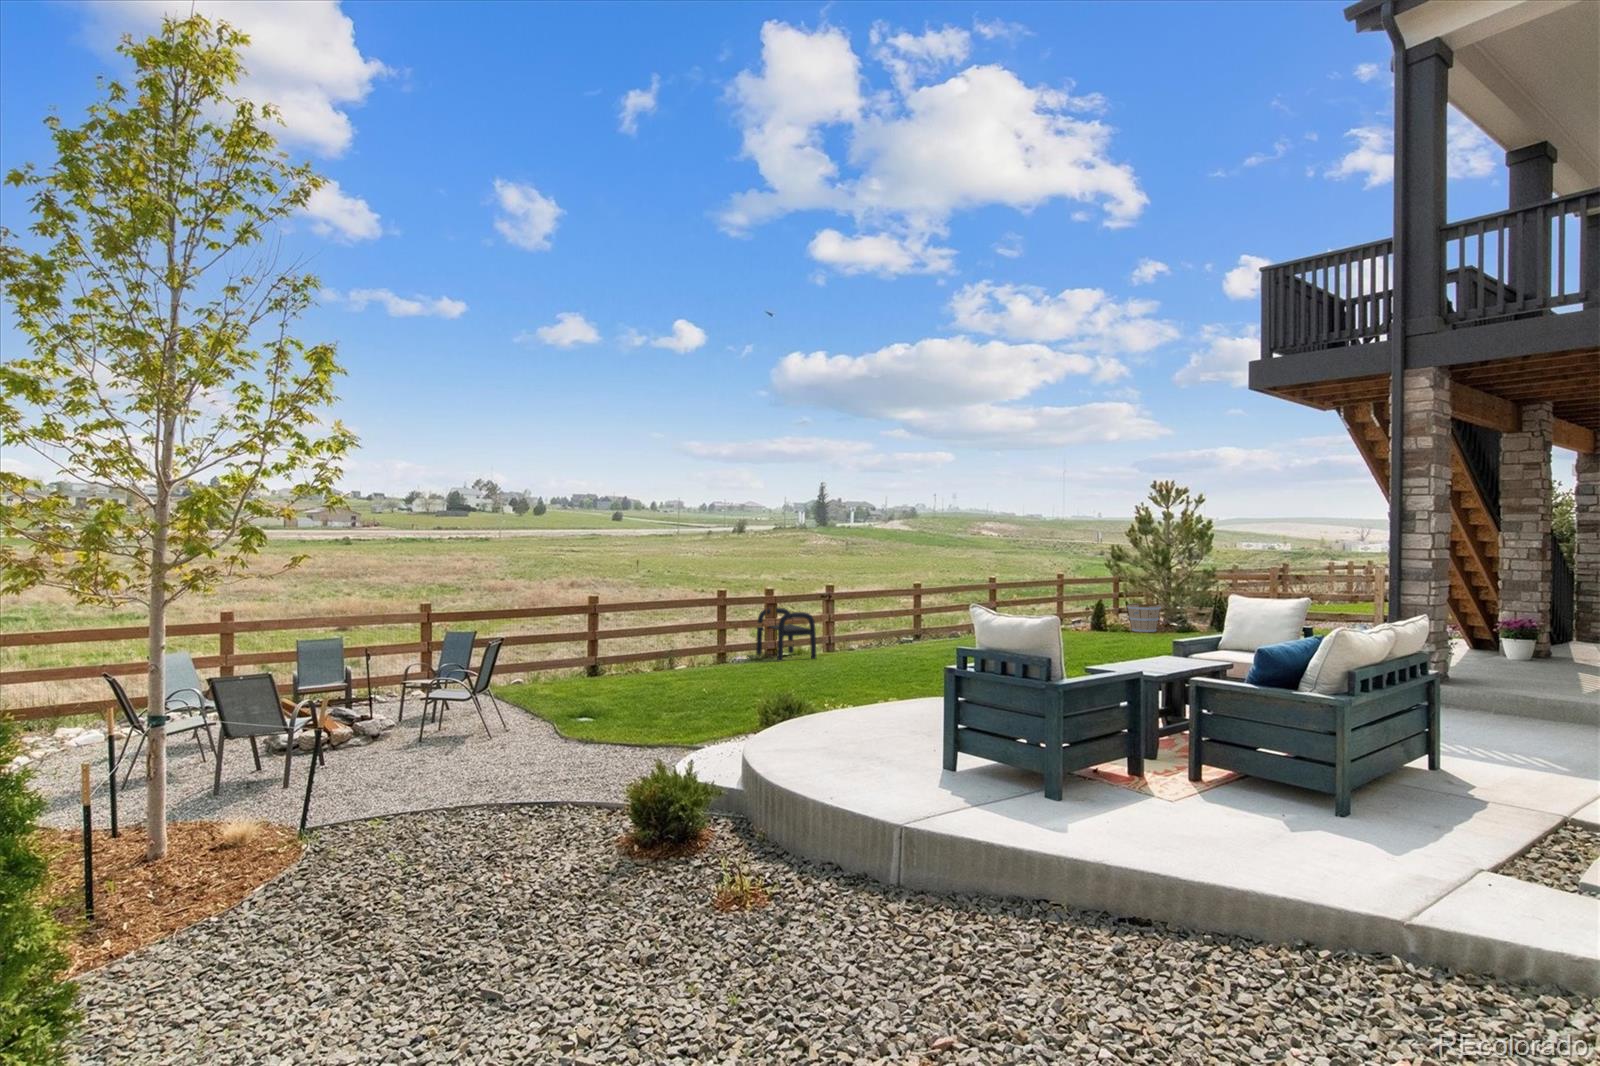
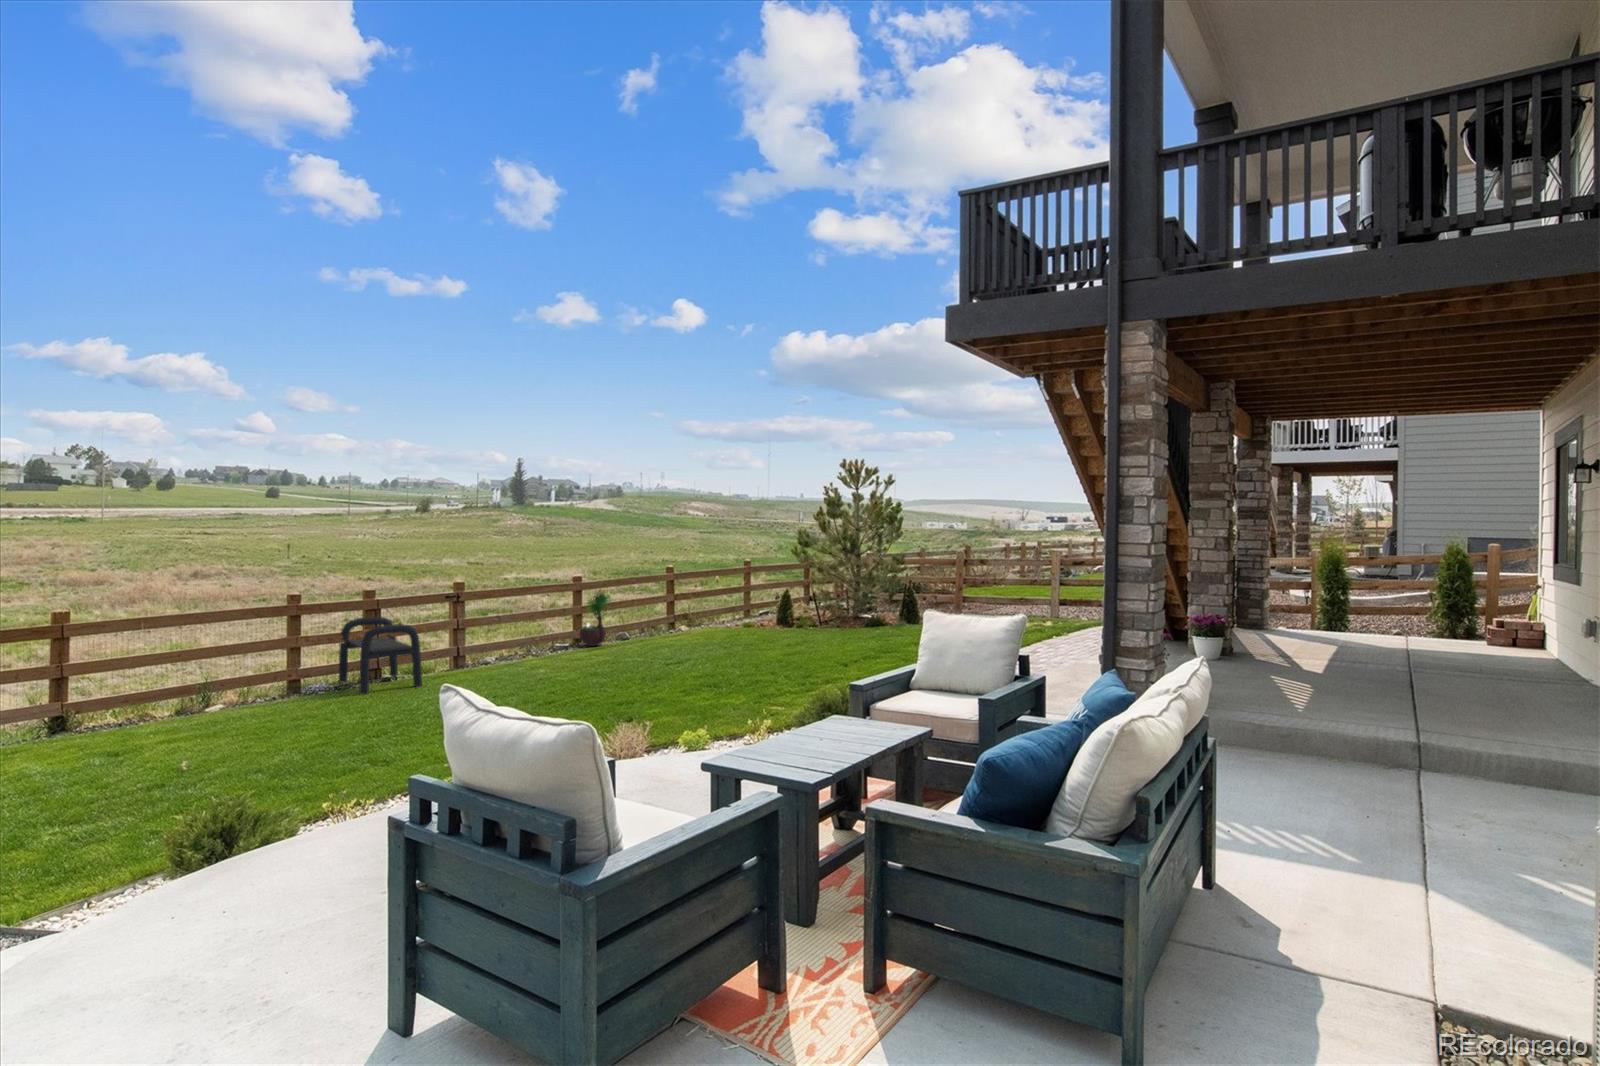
potted tree: none [919,591,948,641] -> present [580,590,611,646]
wooden bucket: present [1127,603,1161,632] -> none [816,591,850,623]

